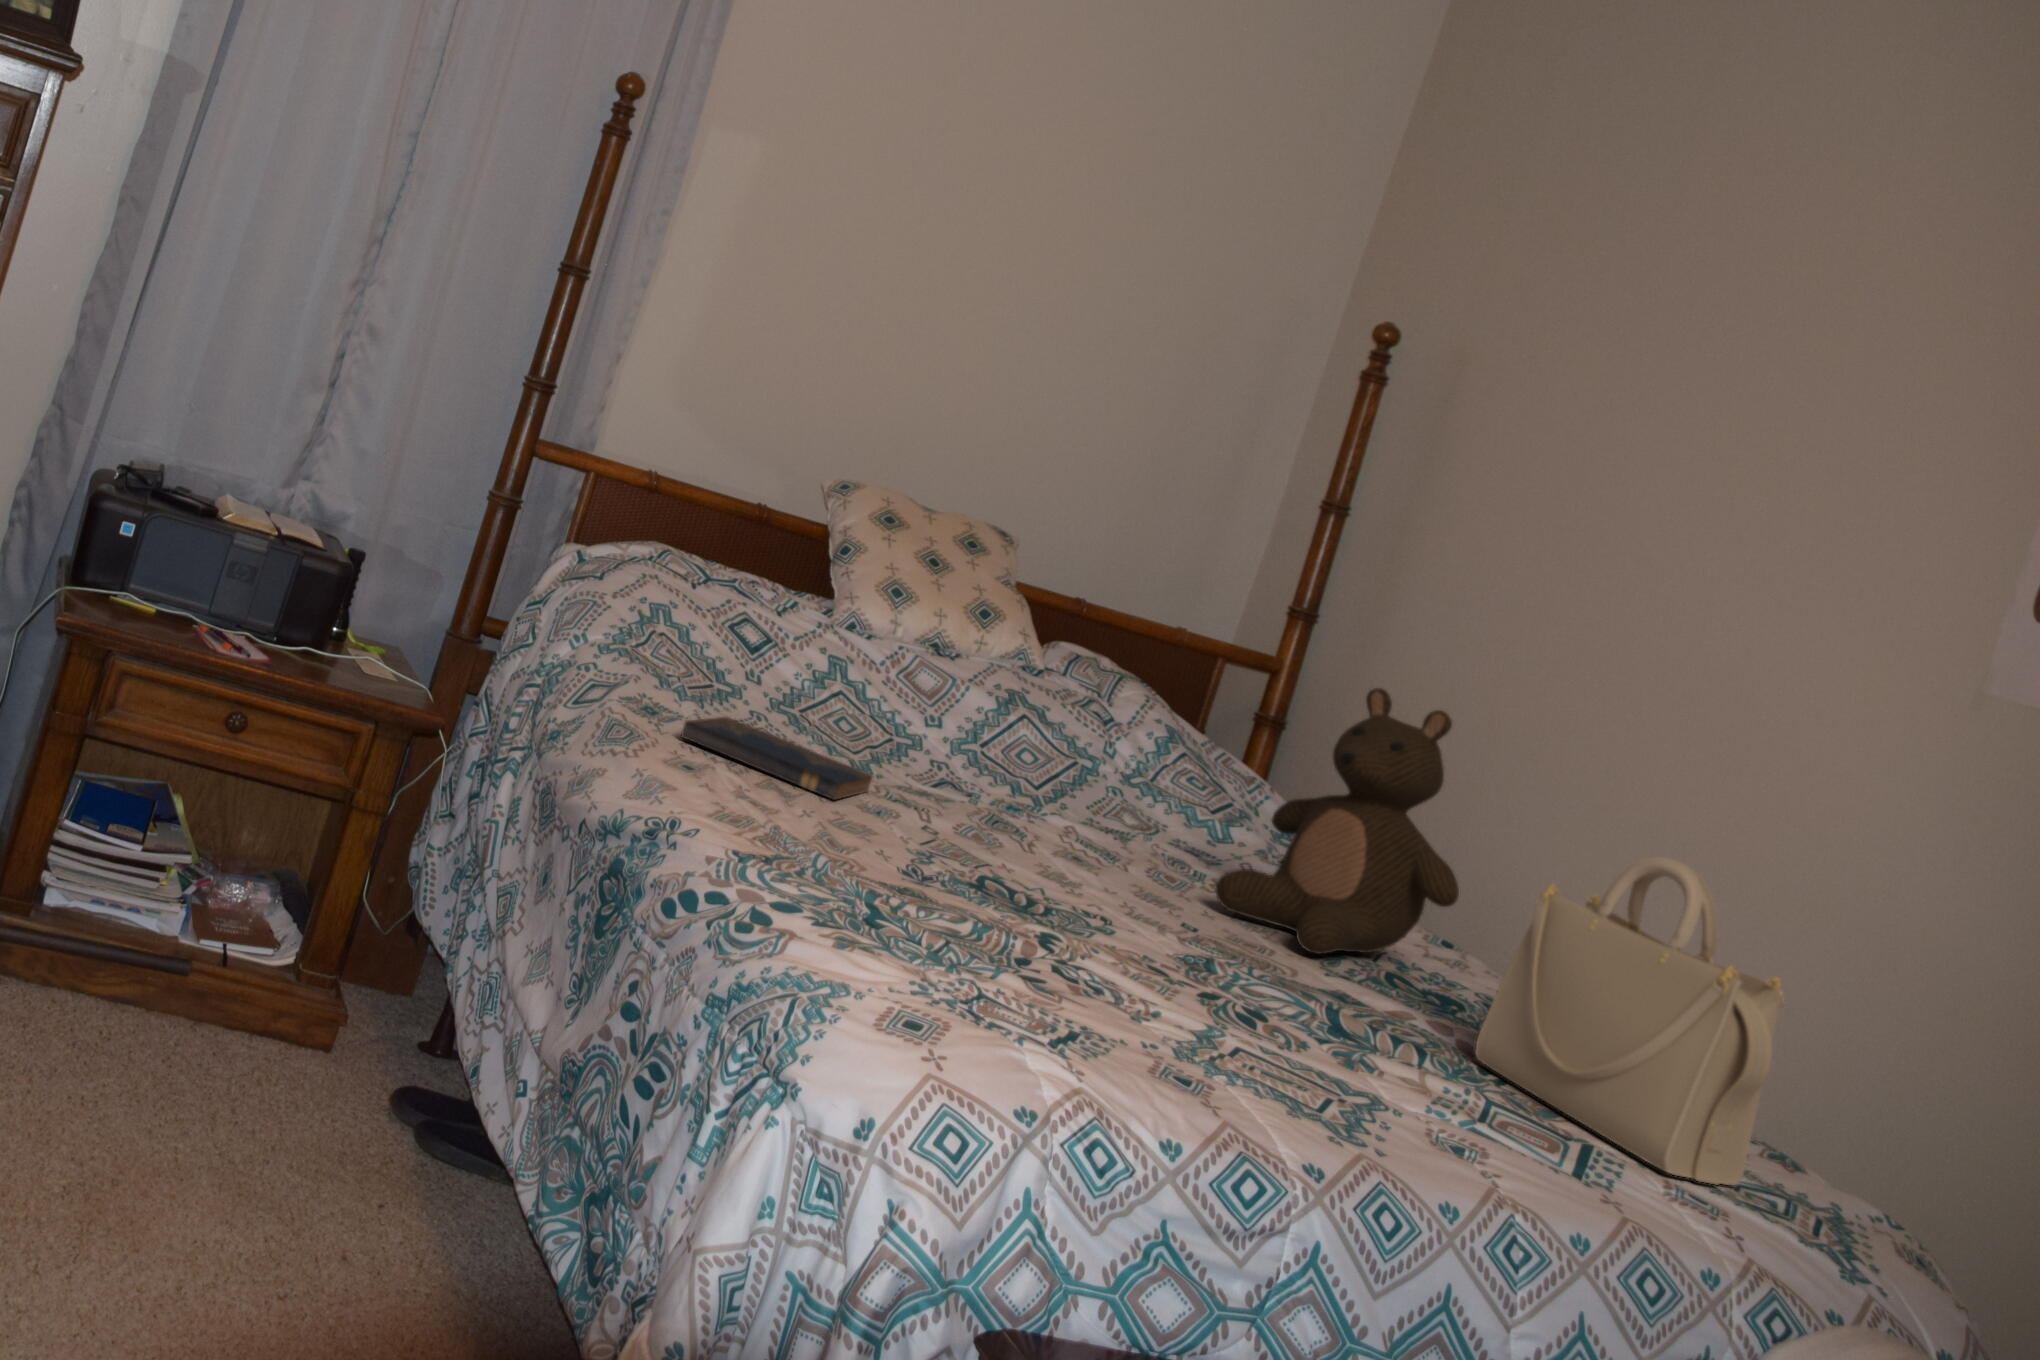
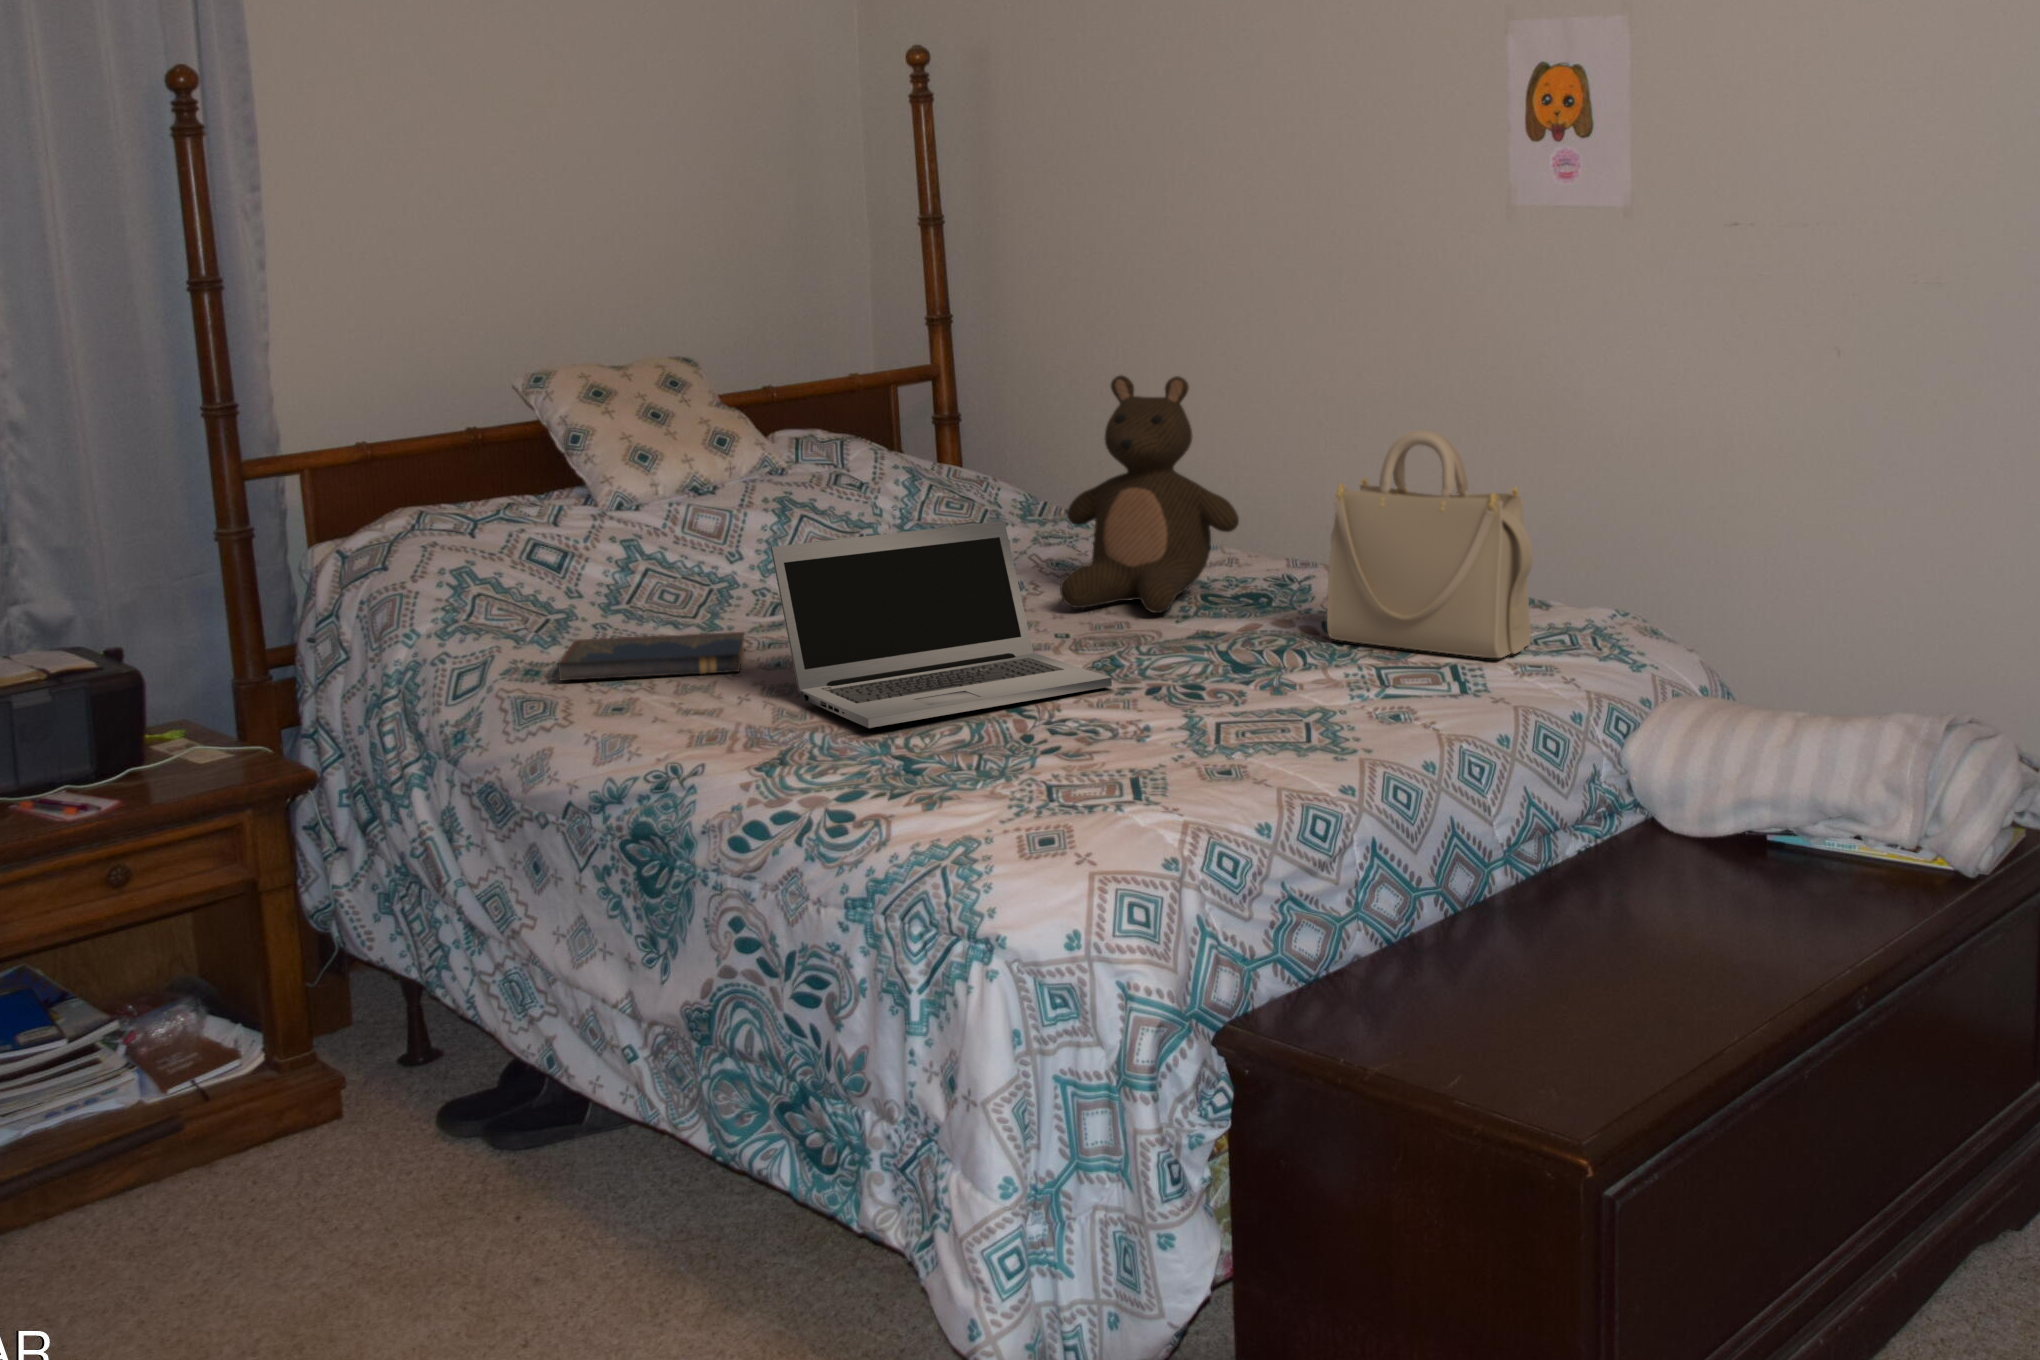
laptop: none [850,683,1165,971] -> present [771,521,1112,728]

